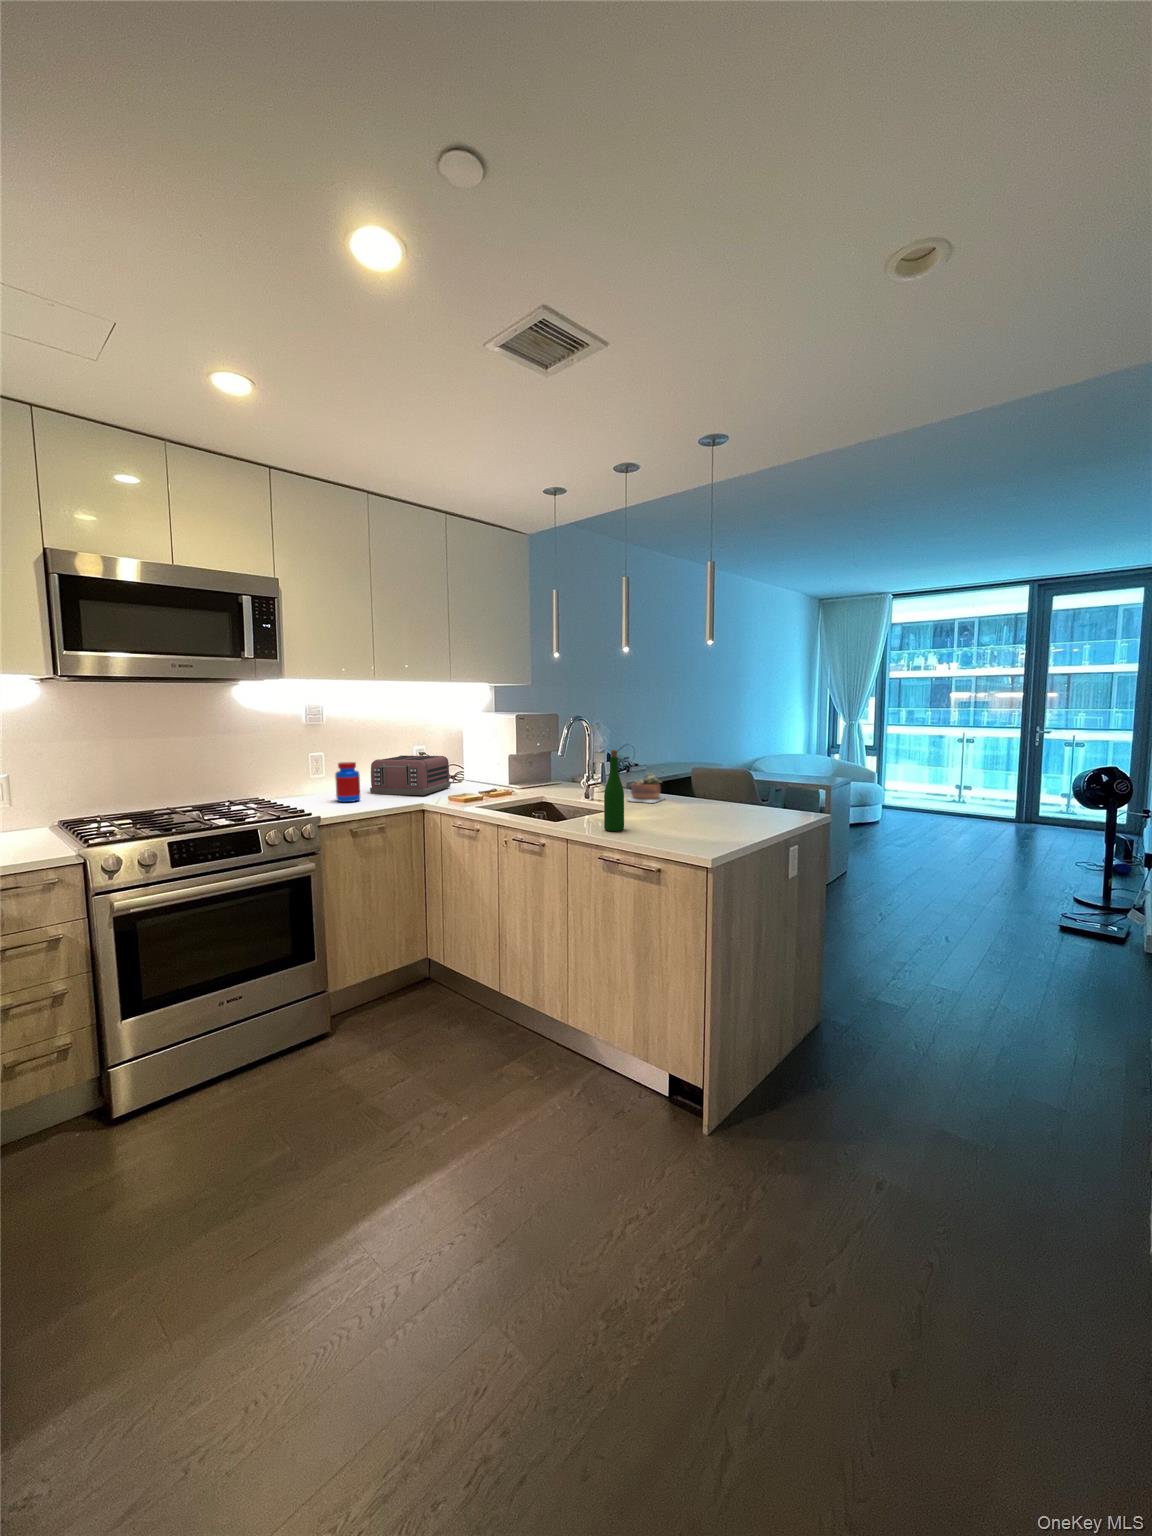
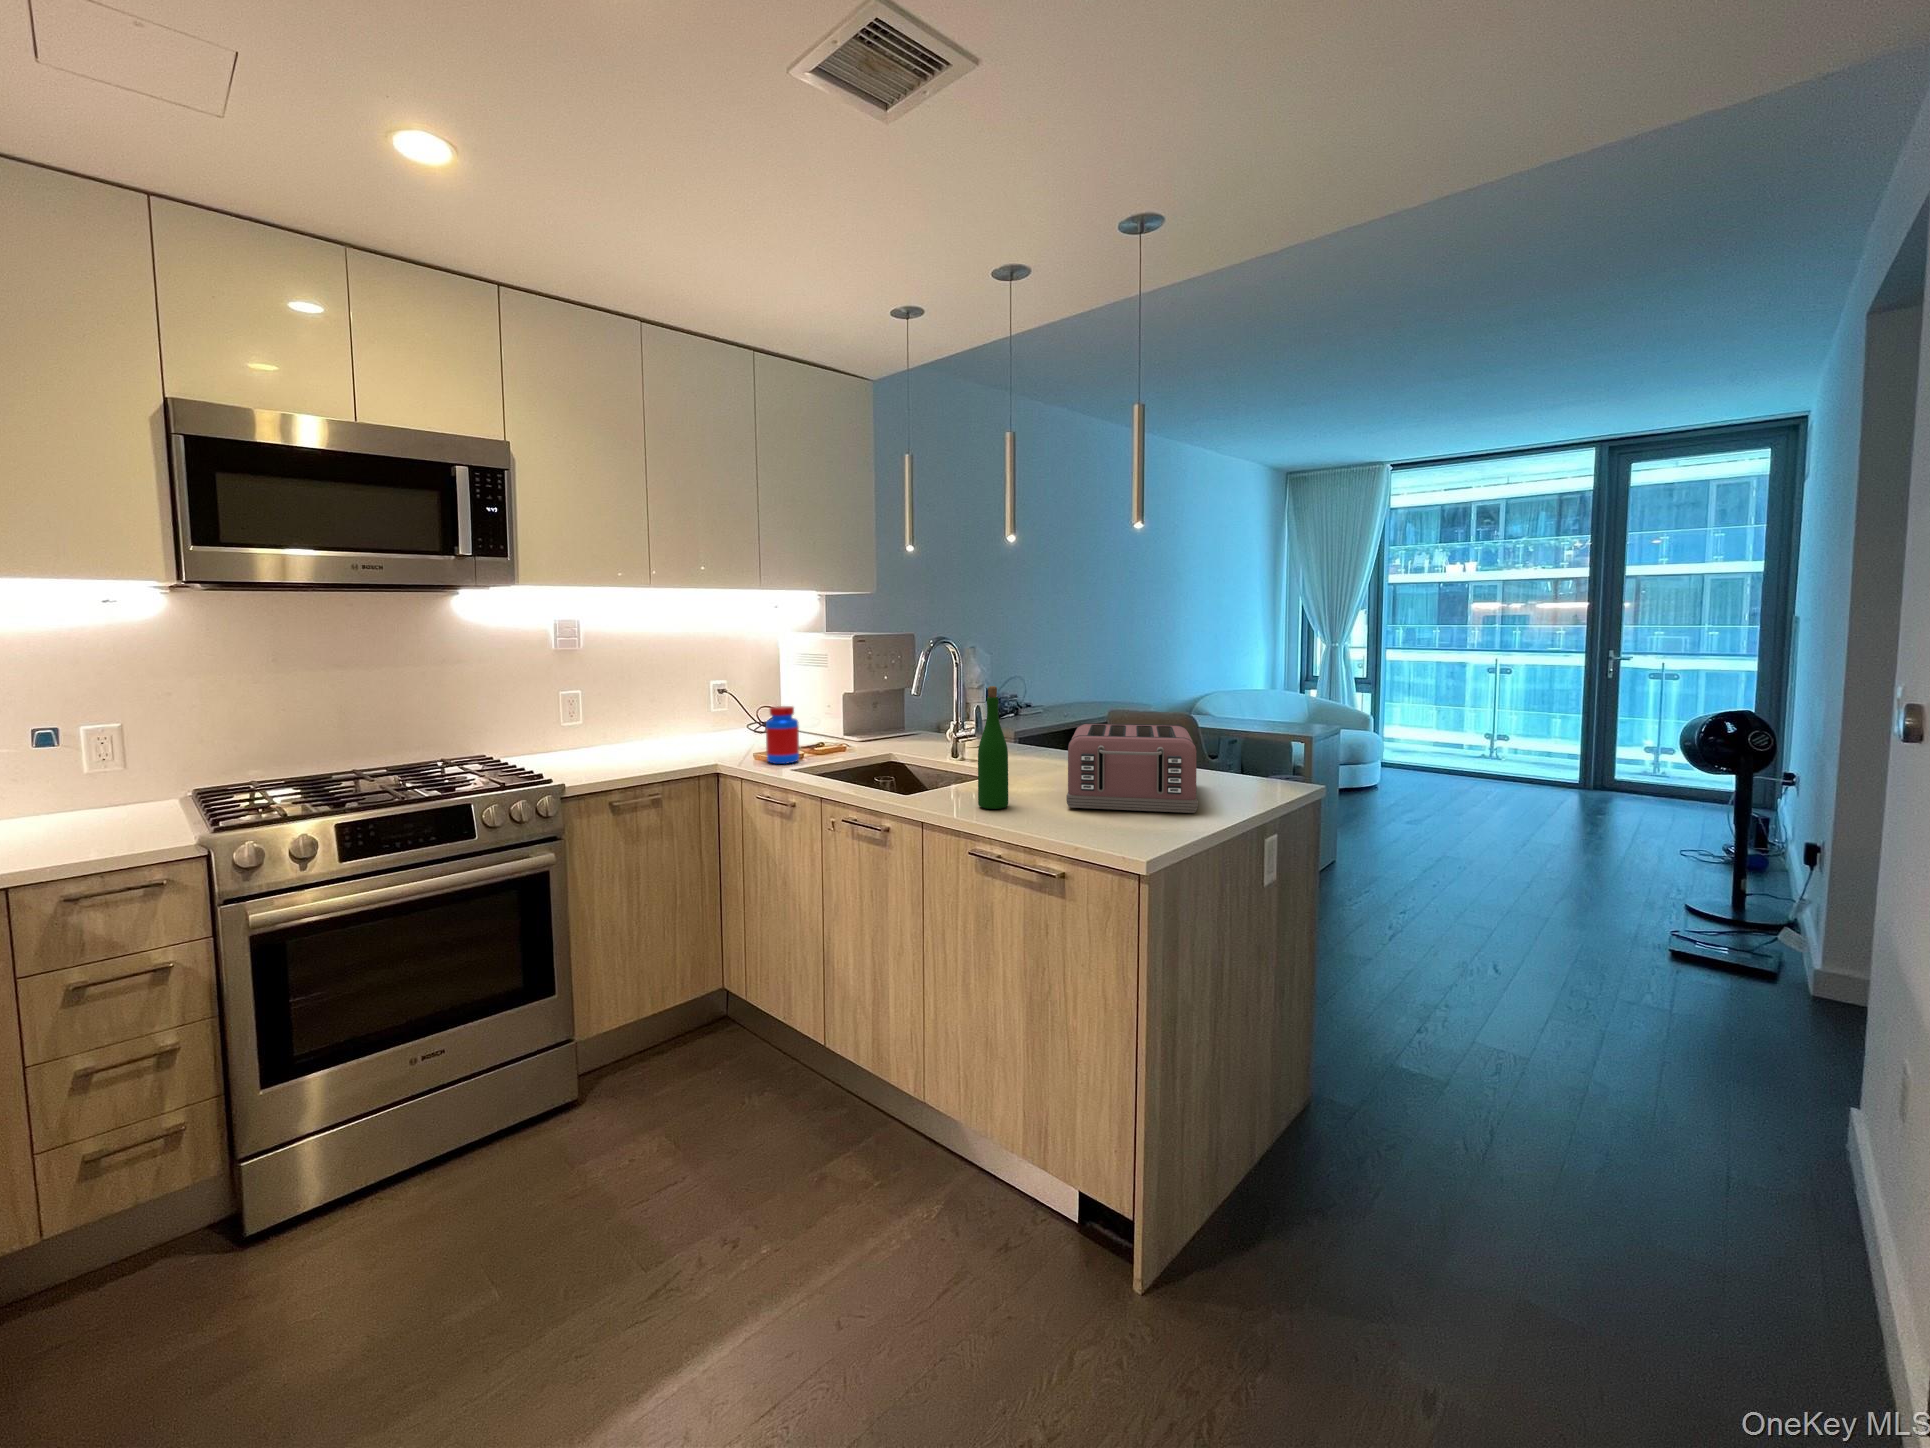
toaster: present [370,756,451,795] -> present [1066,723,1198,813]
jar: present [335,762,360,802] -> present [766,706,799,764]
succulent plant: present [626,773,665,803] -> none [1013,718,1073,764]

